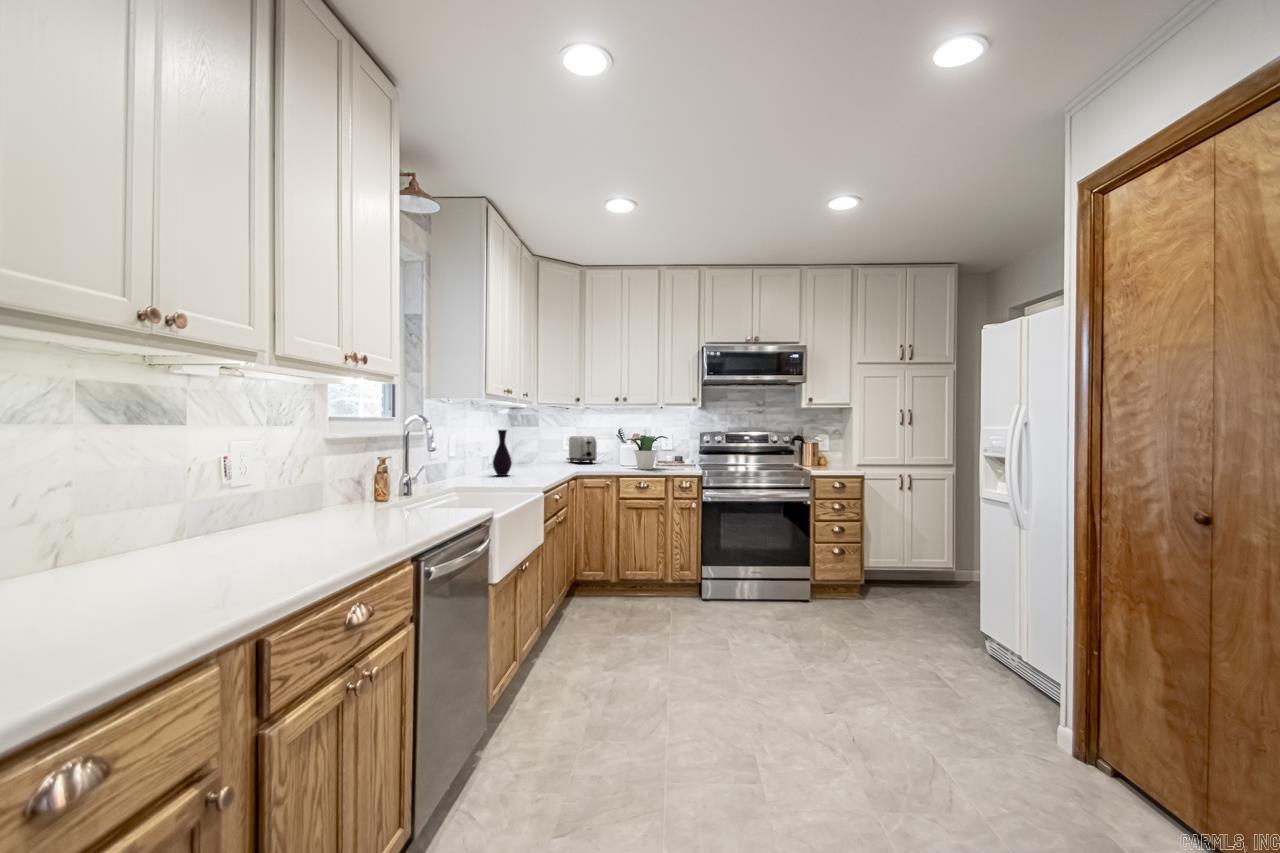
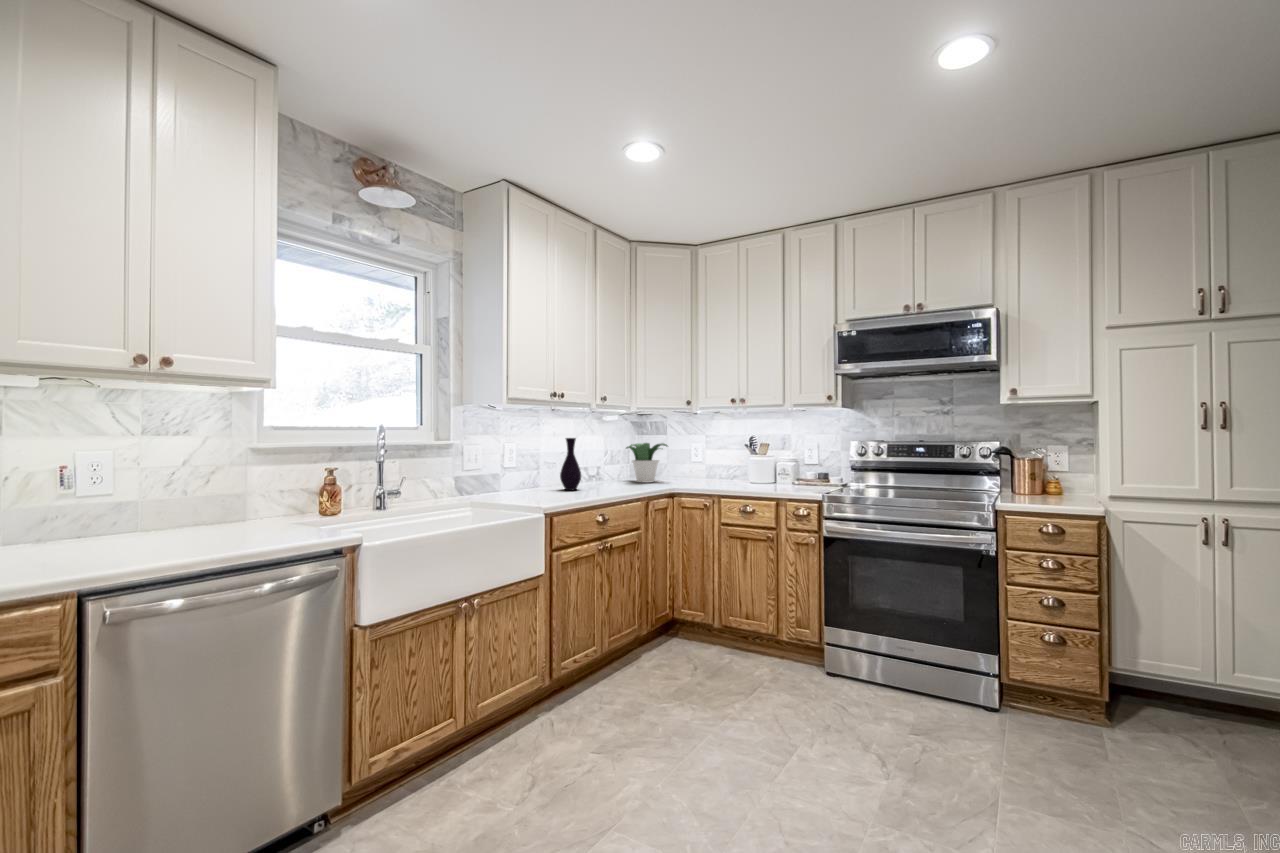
potted plant: present [627,435,668,469] -> present [626,443,667,483]
toaster: present [567,436,597,463] -> none [695,446,722,479]

